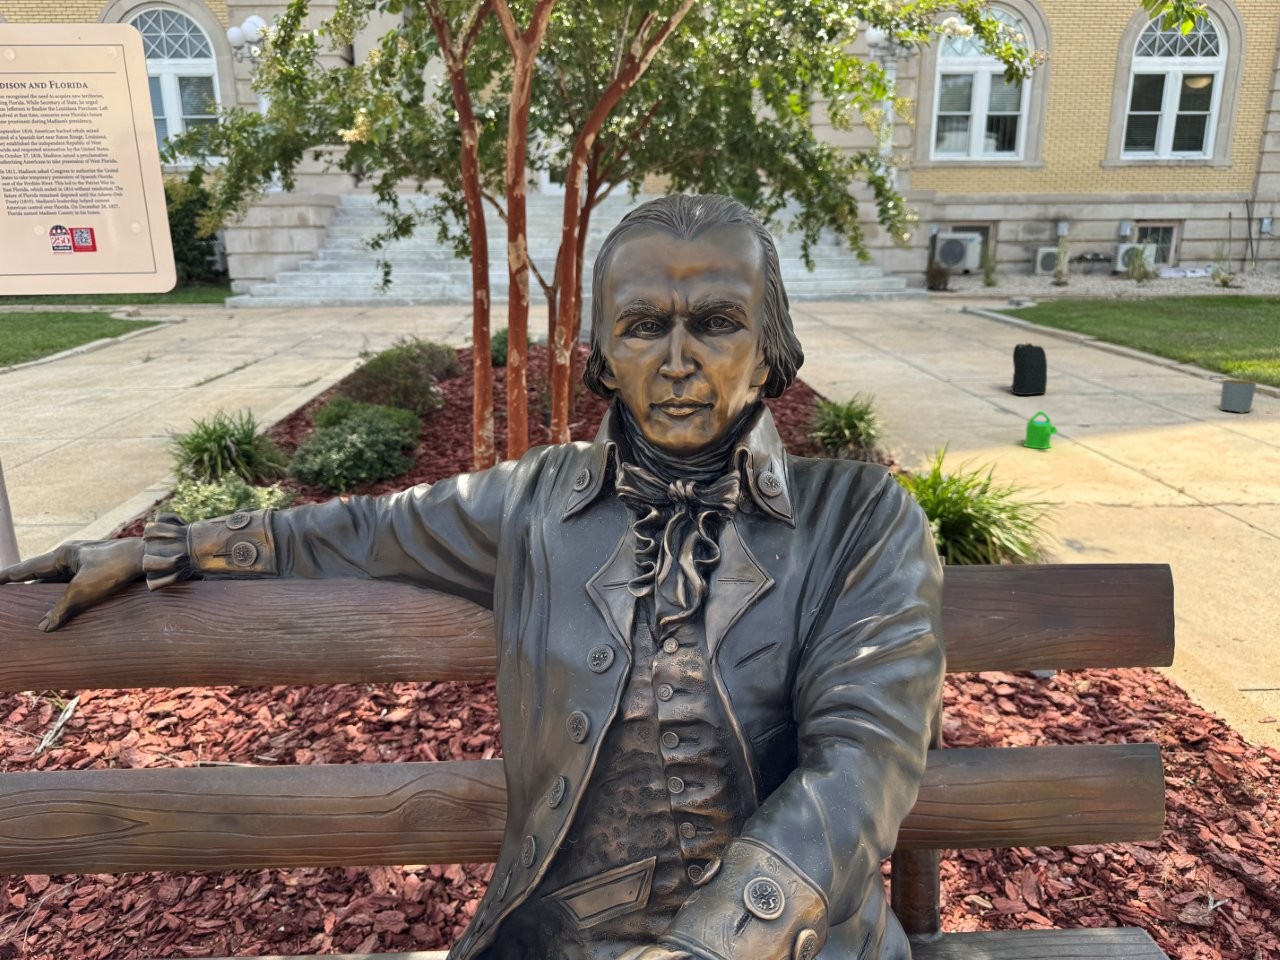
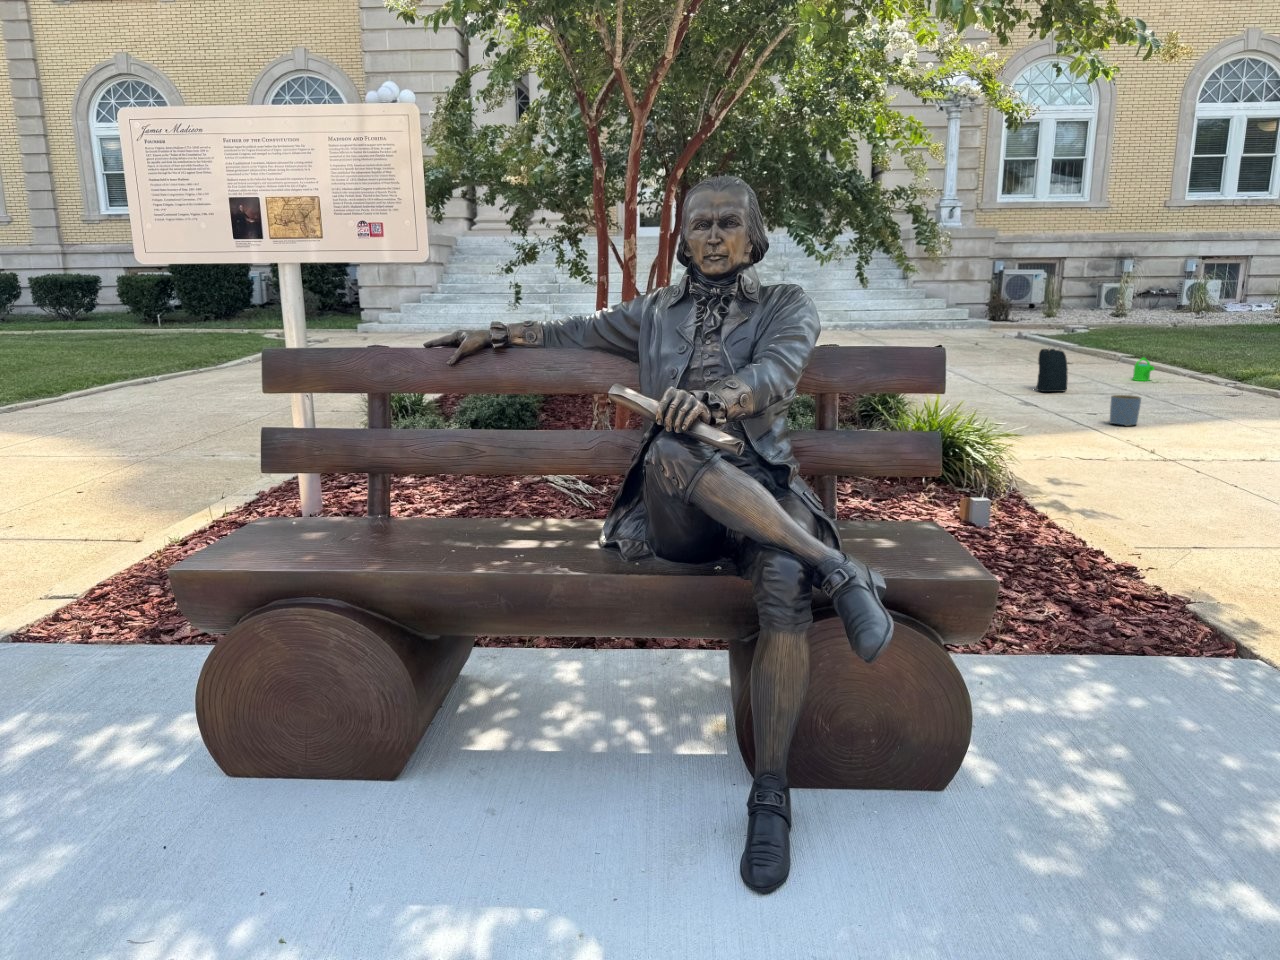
planter: present [1220,379,1256,413] -> present [1110,395,1141,426]
watering can: present [1024,411,1057,449] -> present [1133,358,1154,381]

